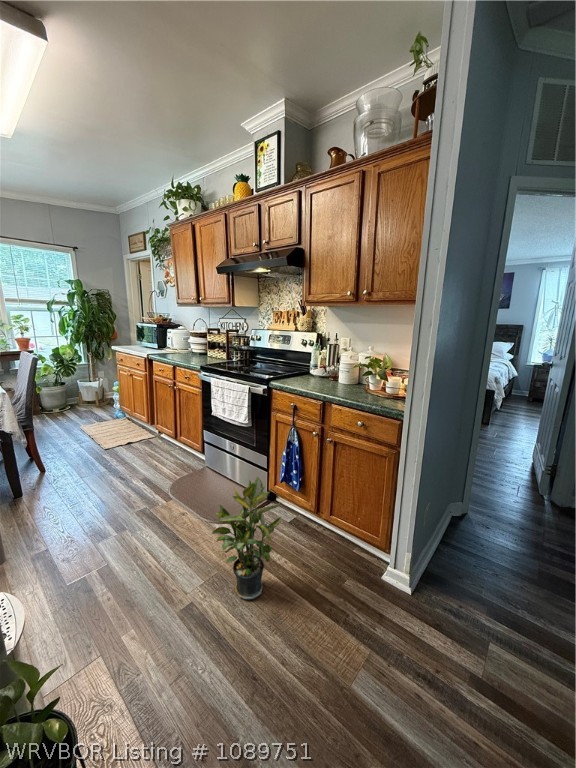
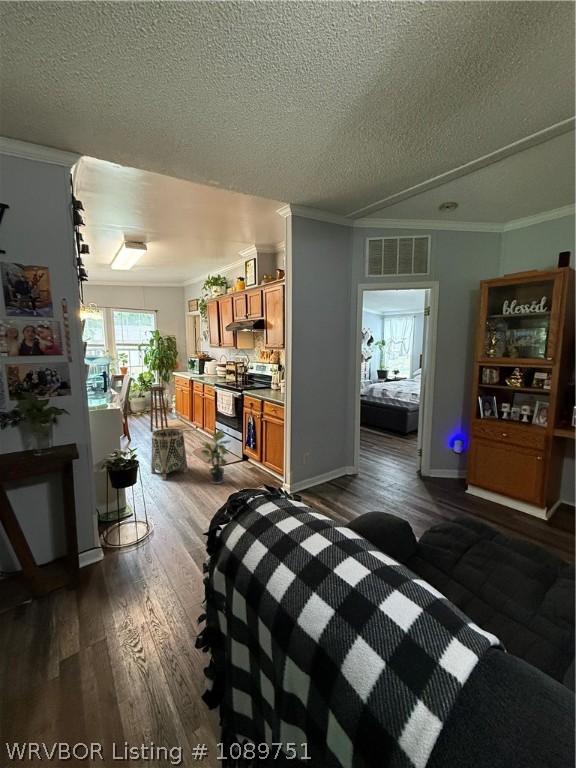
stool: none [68,371,110,448] -> present [148,387,168,431]
basket: none [85,471,174,601] -> present [151,428,188,480]

